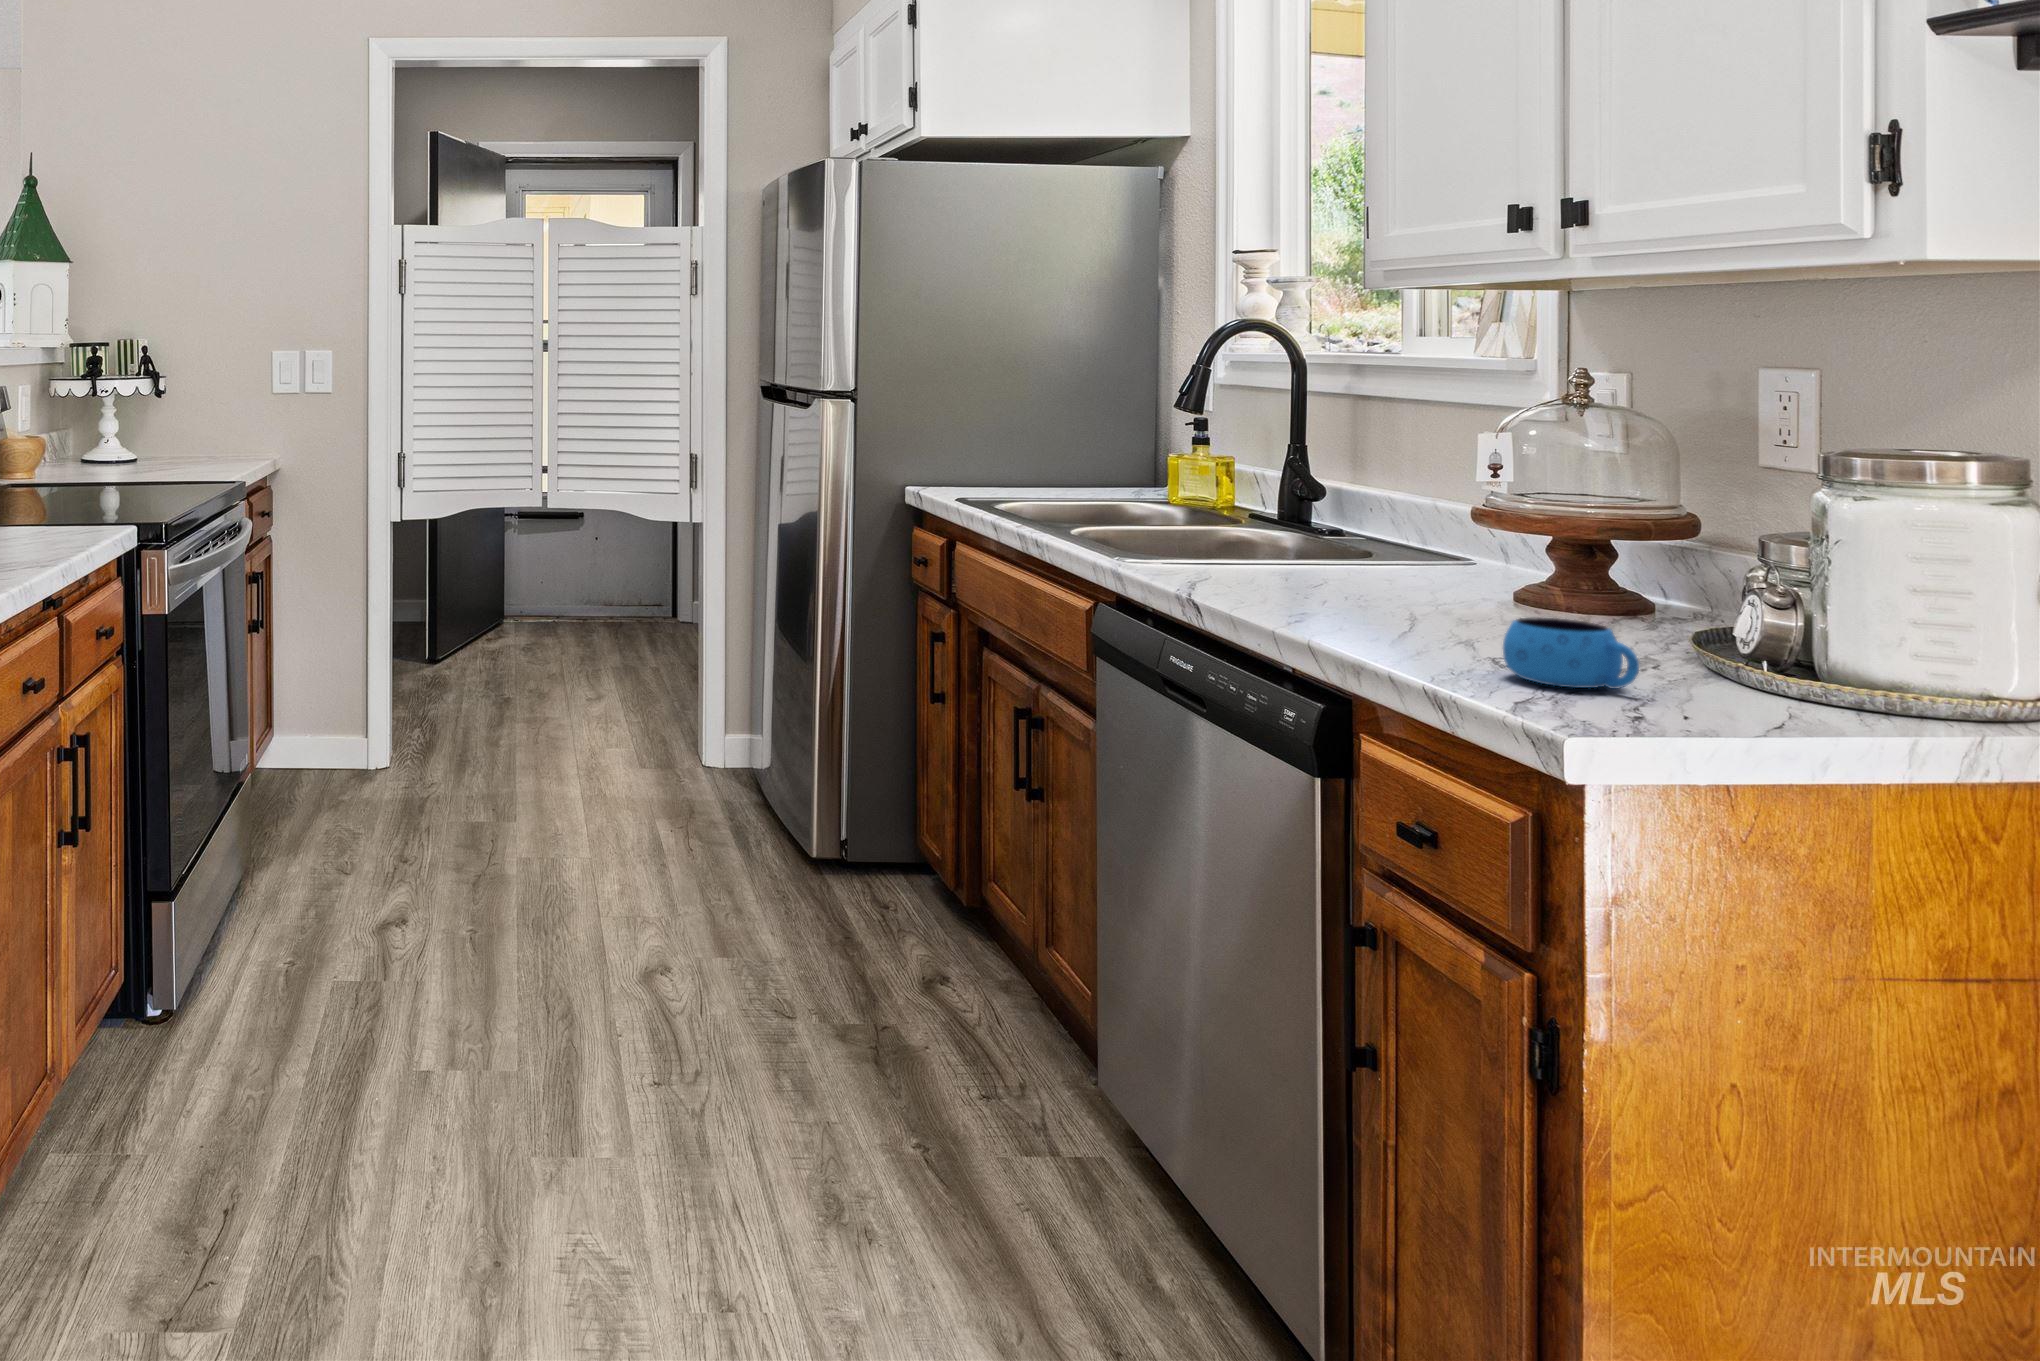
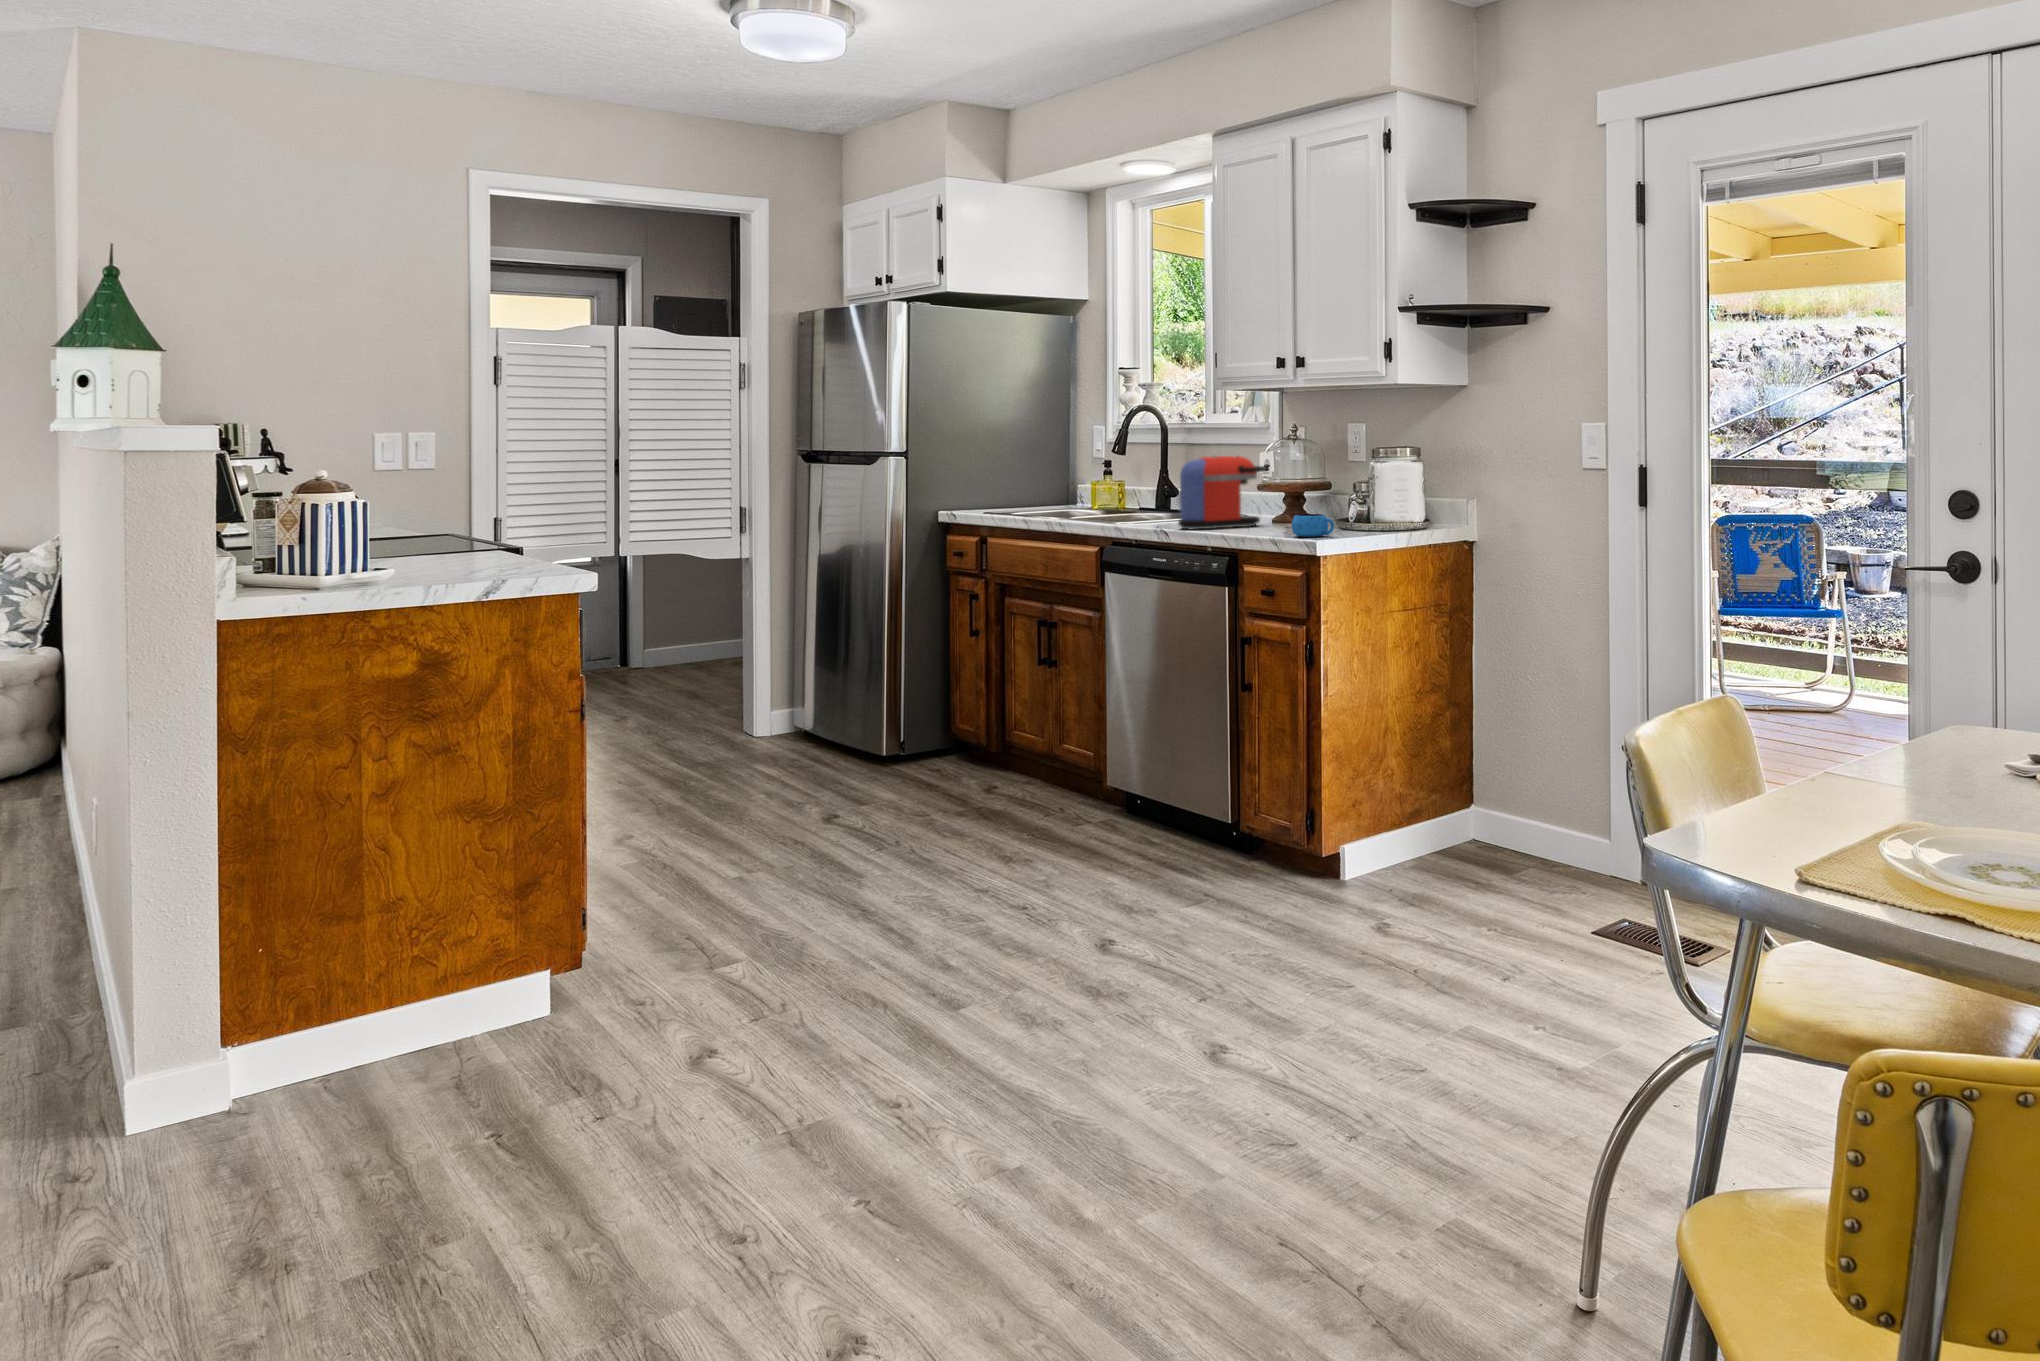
coffee maker: none [1244,440,1494,607] -> present [1178,456,1269,529]

